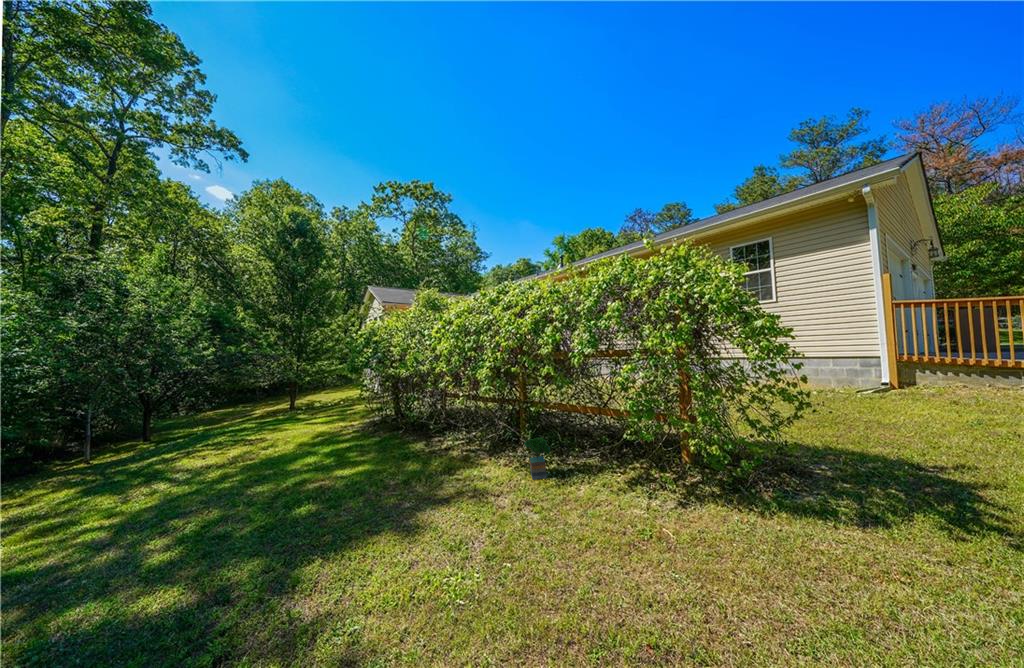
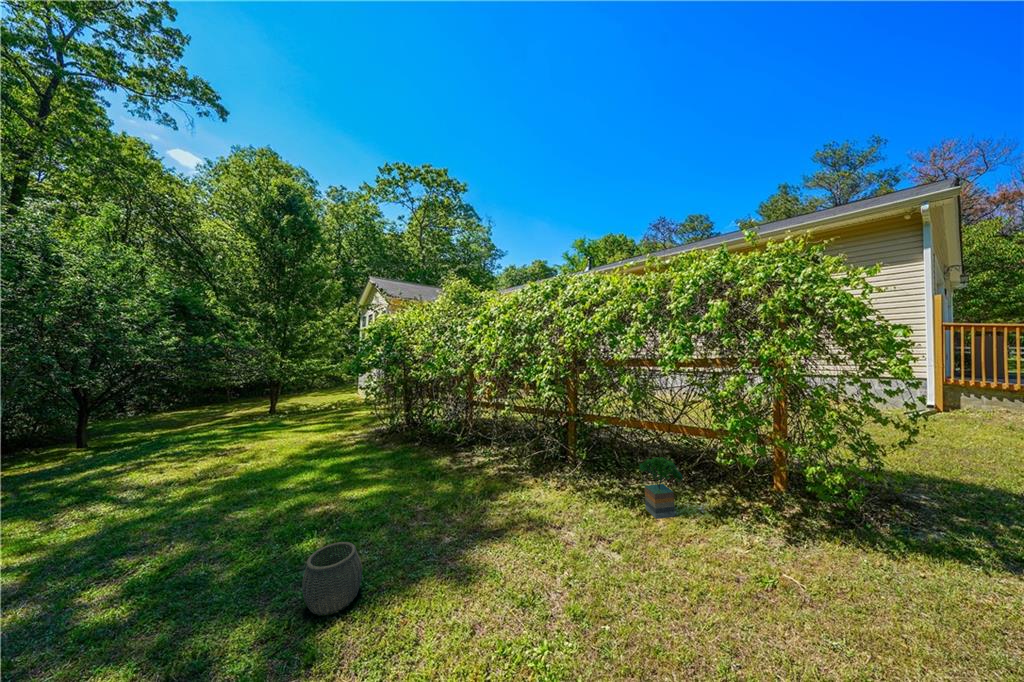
woven basket: none [285,492,324,533] -> present [302,542,362,615]

